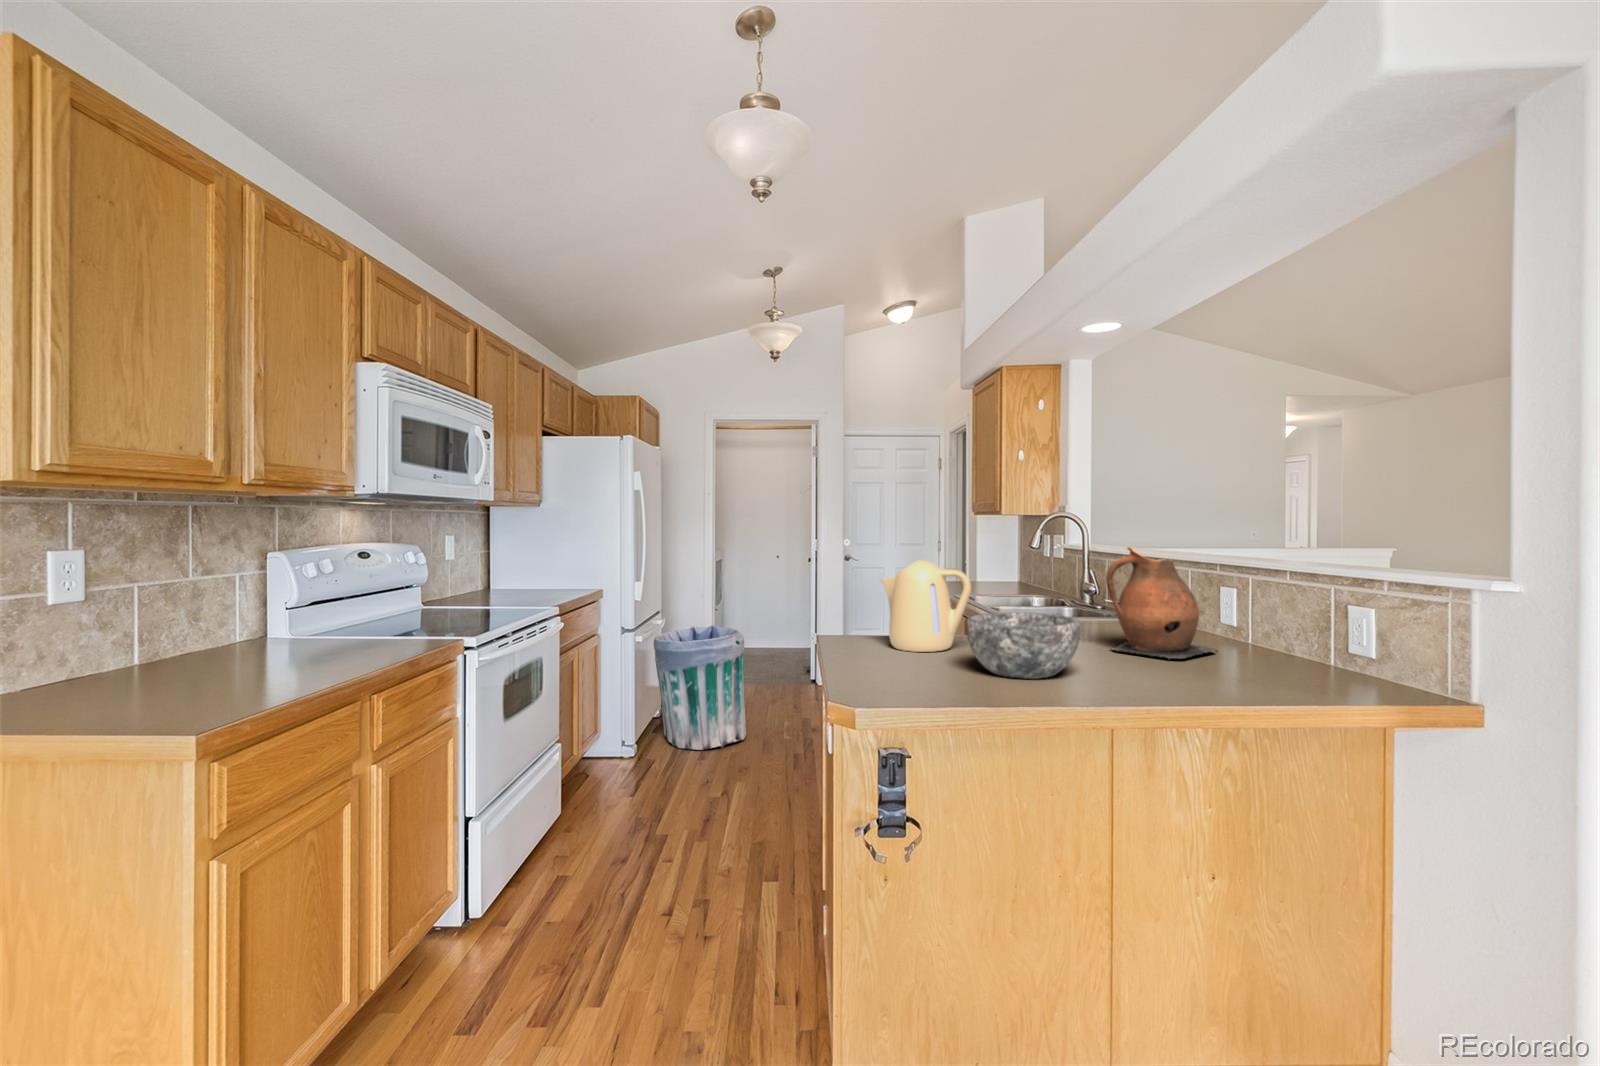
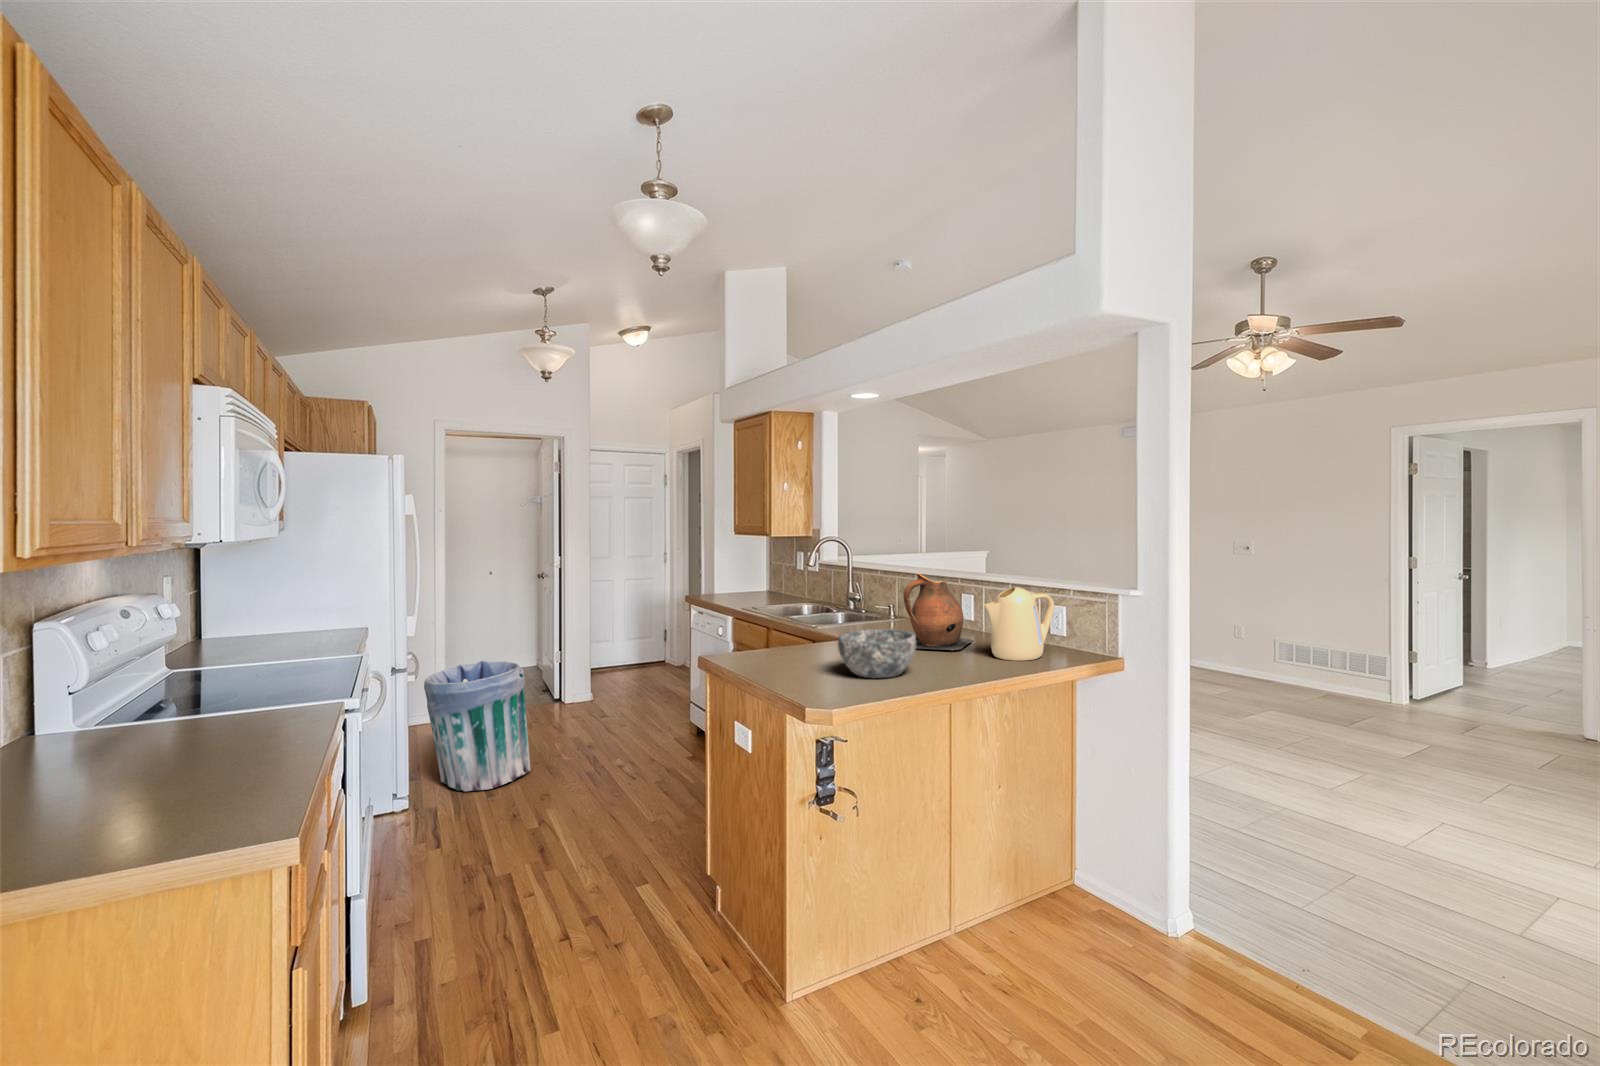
kettle: present [881,560,971,652] -> present [984,587,1054,661]

